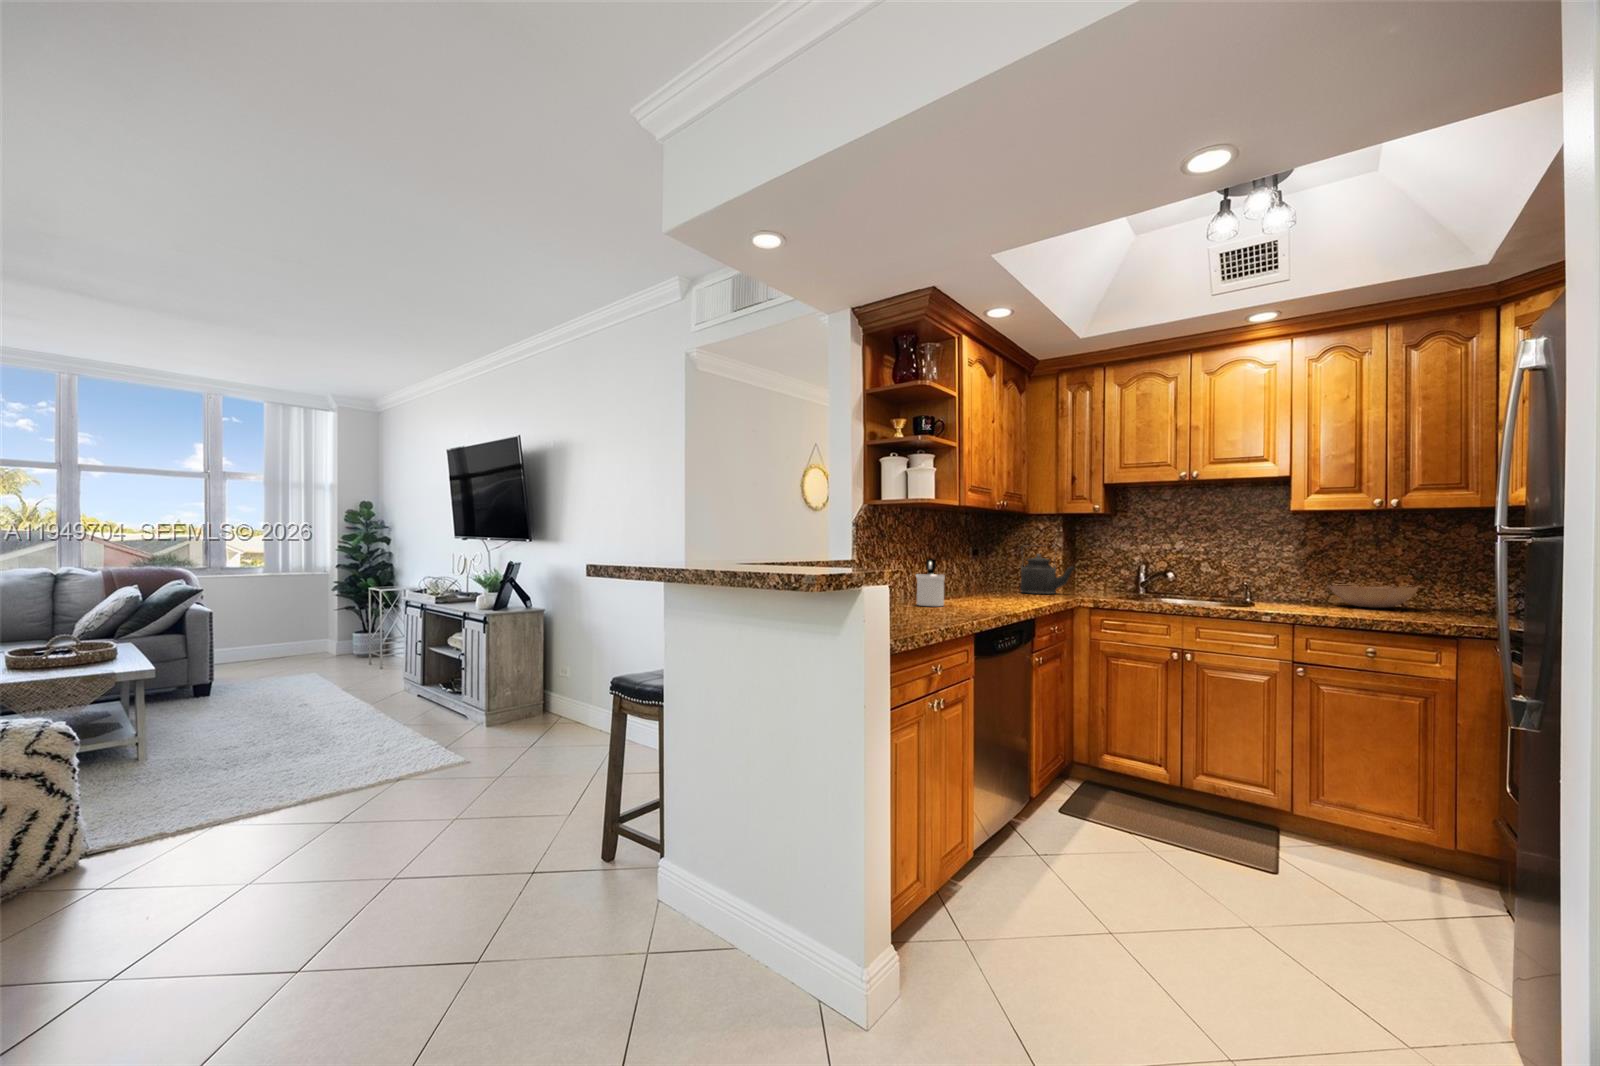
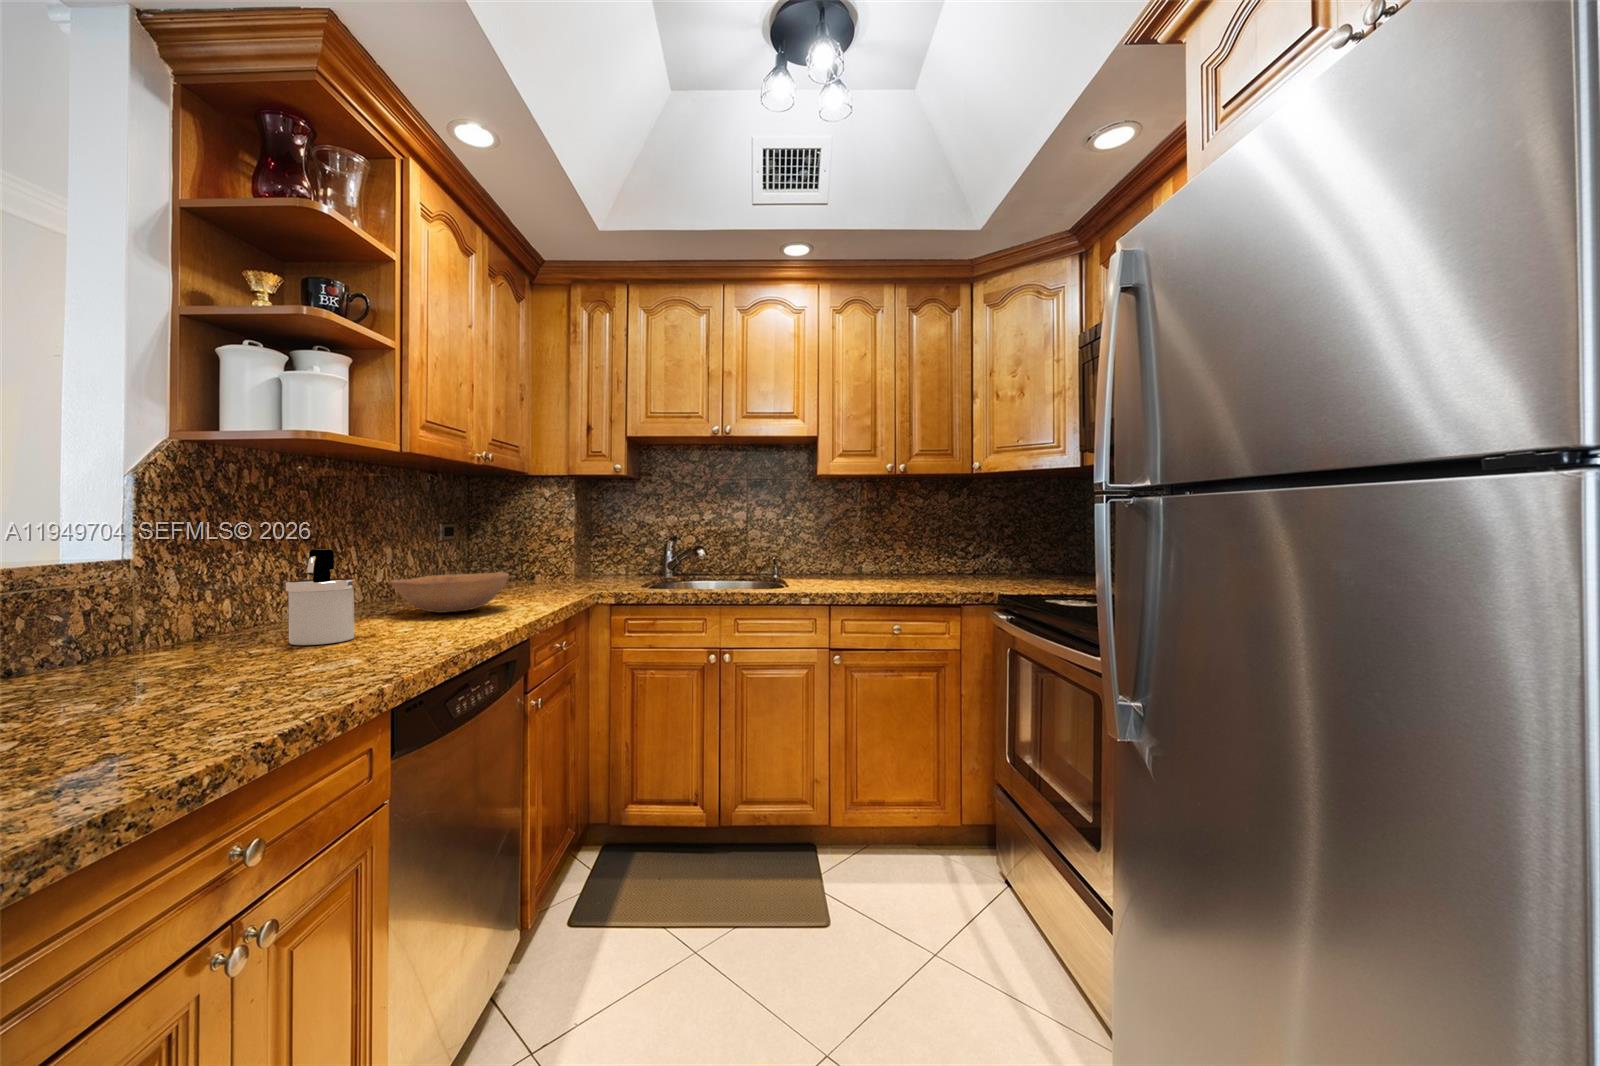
kettle: present [1020,554,1074,594] -> none [516,519,592,588]
bowl: present [1328,584,1418,608] -> present [391,572,509,613]

